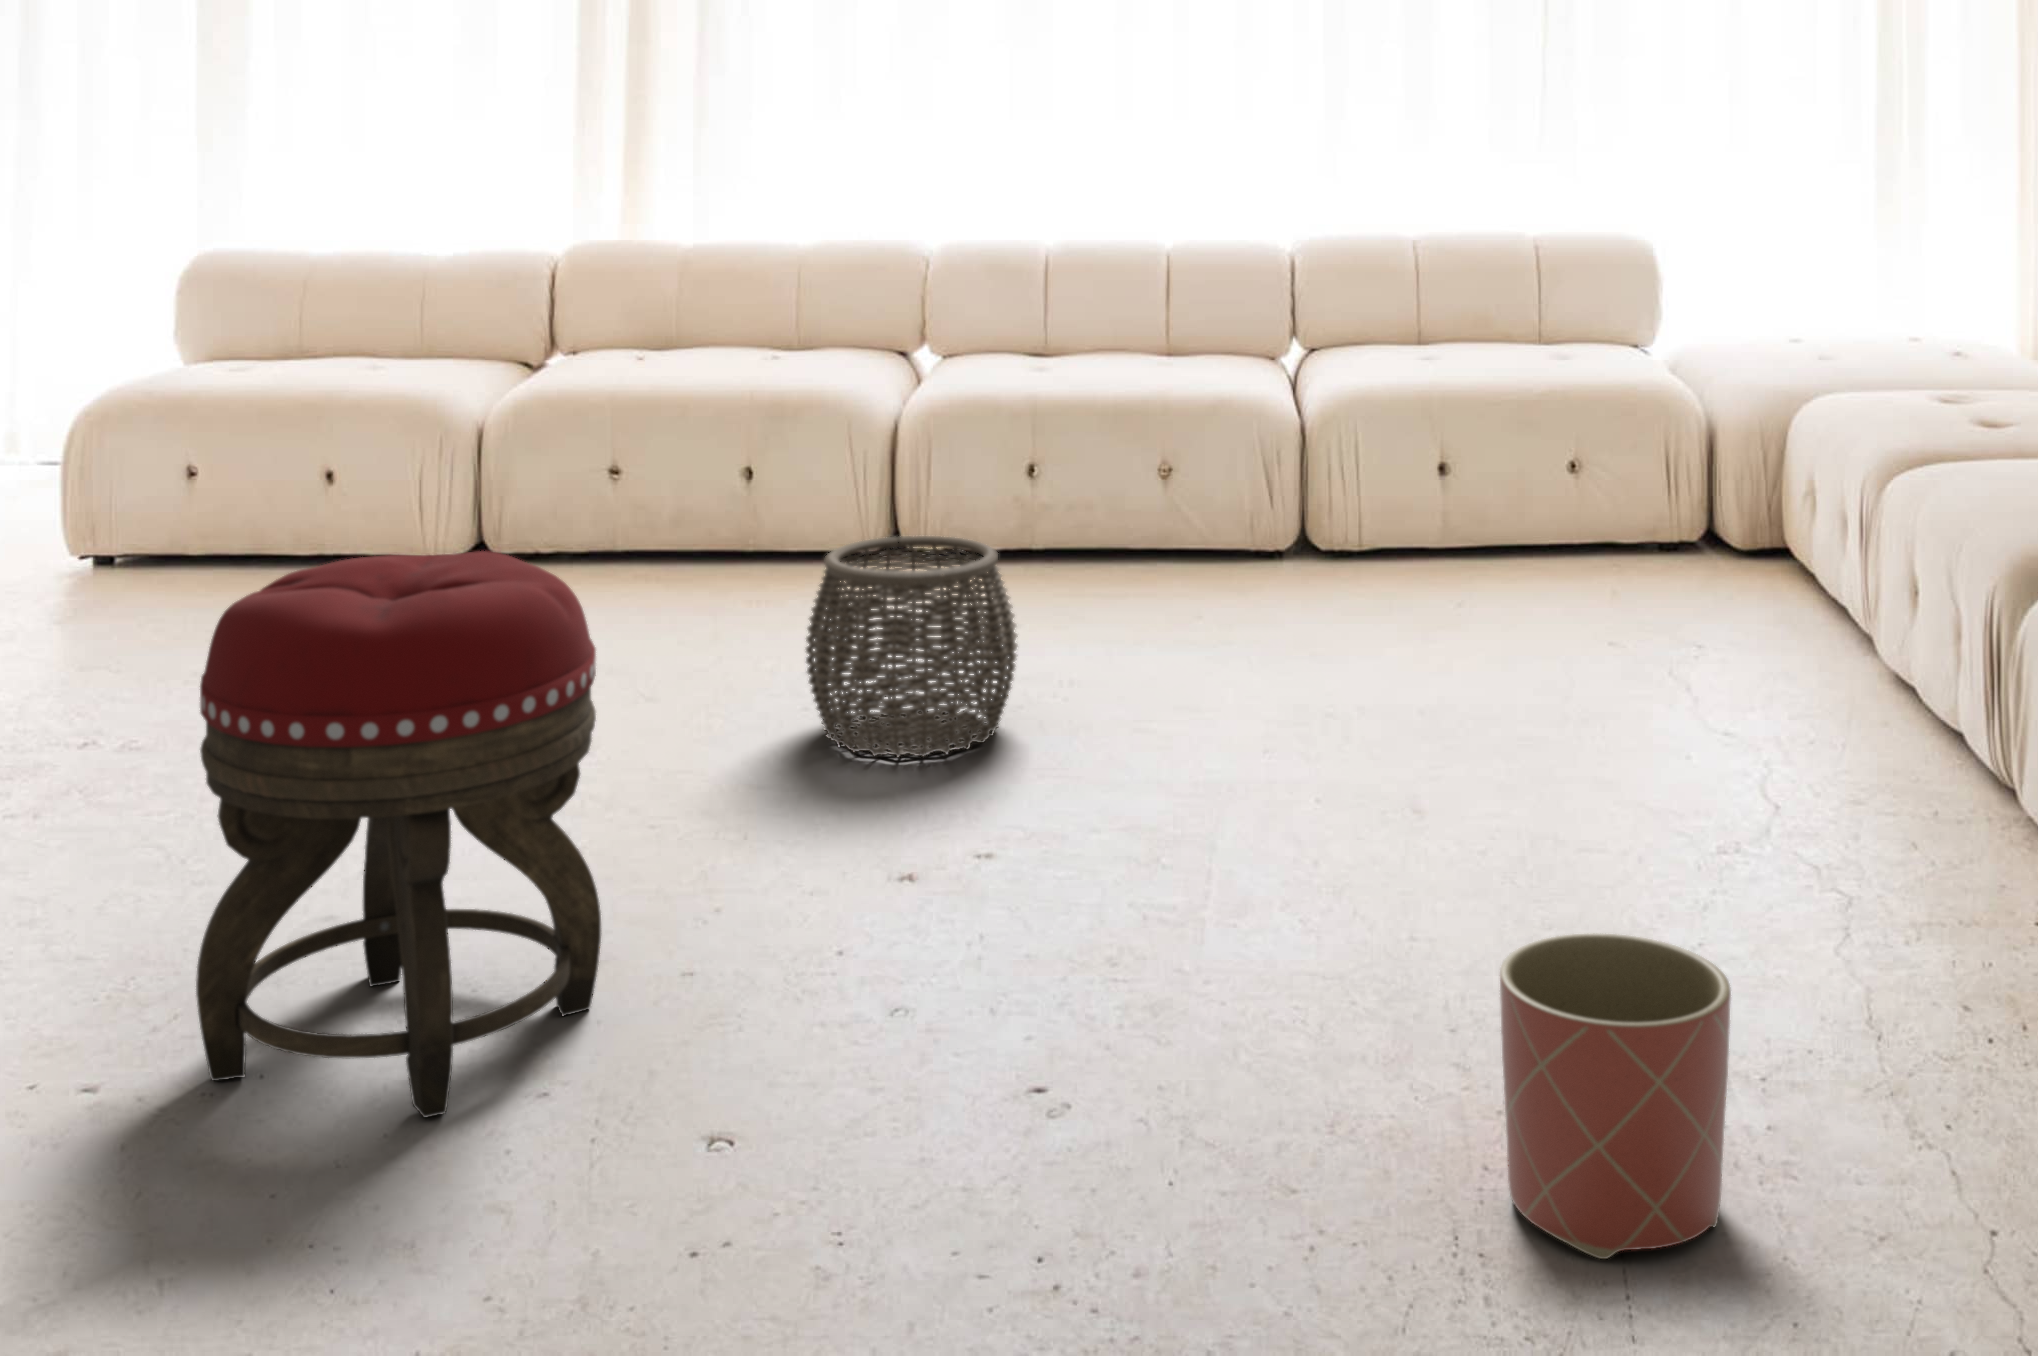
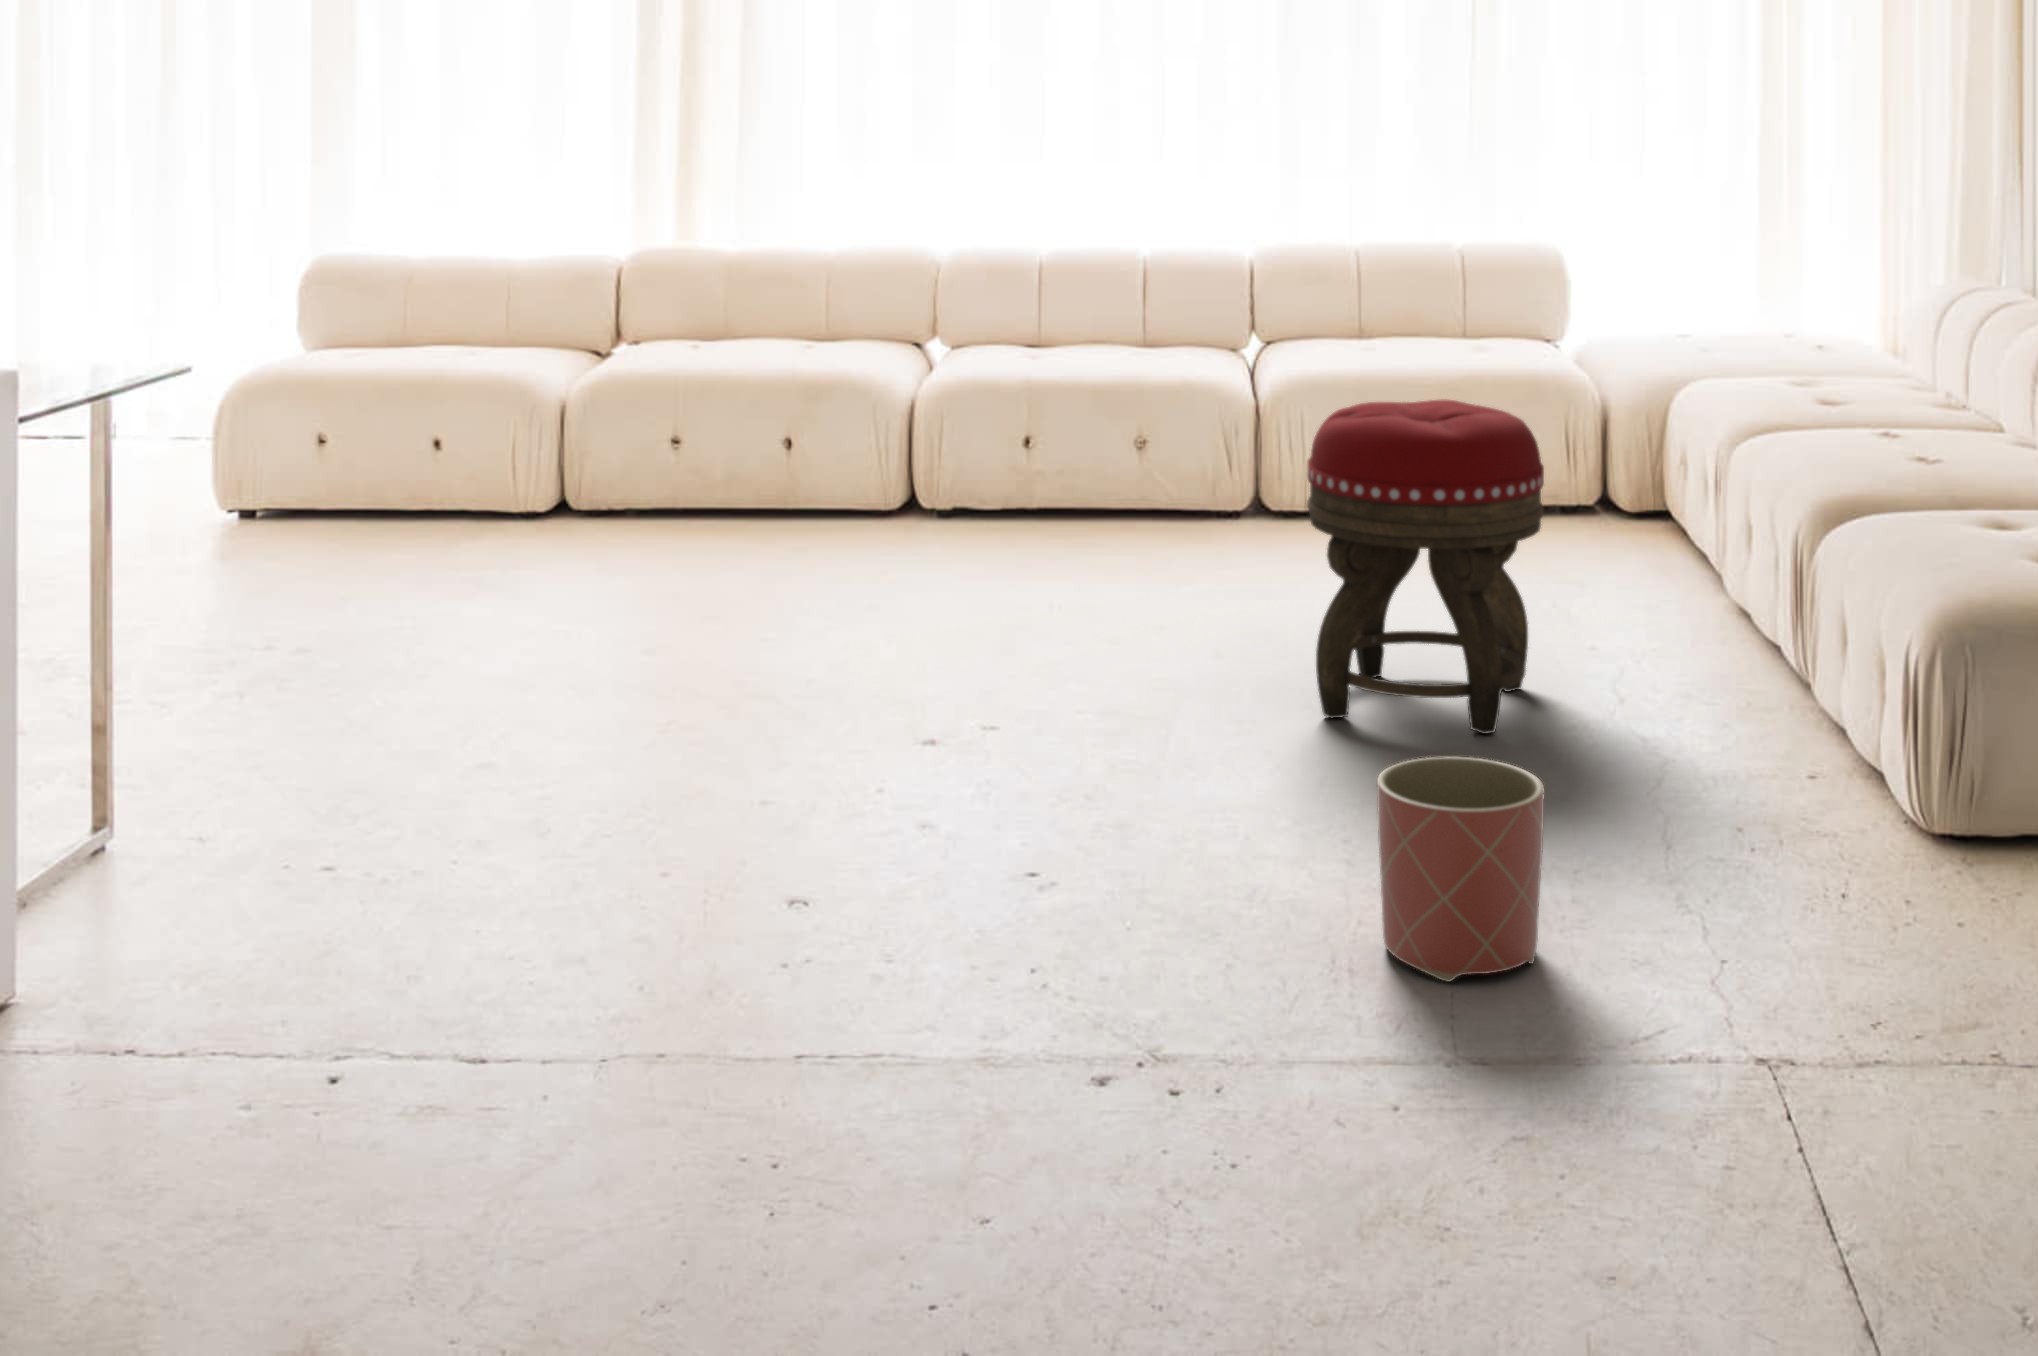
woven basket: present [806,536,1018,757] -> none [847,483,1019,659]
footstool: present [196,551,601,1118] -> present [1307,399,1544,734]

